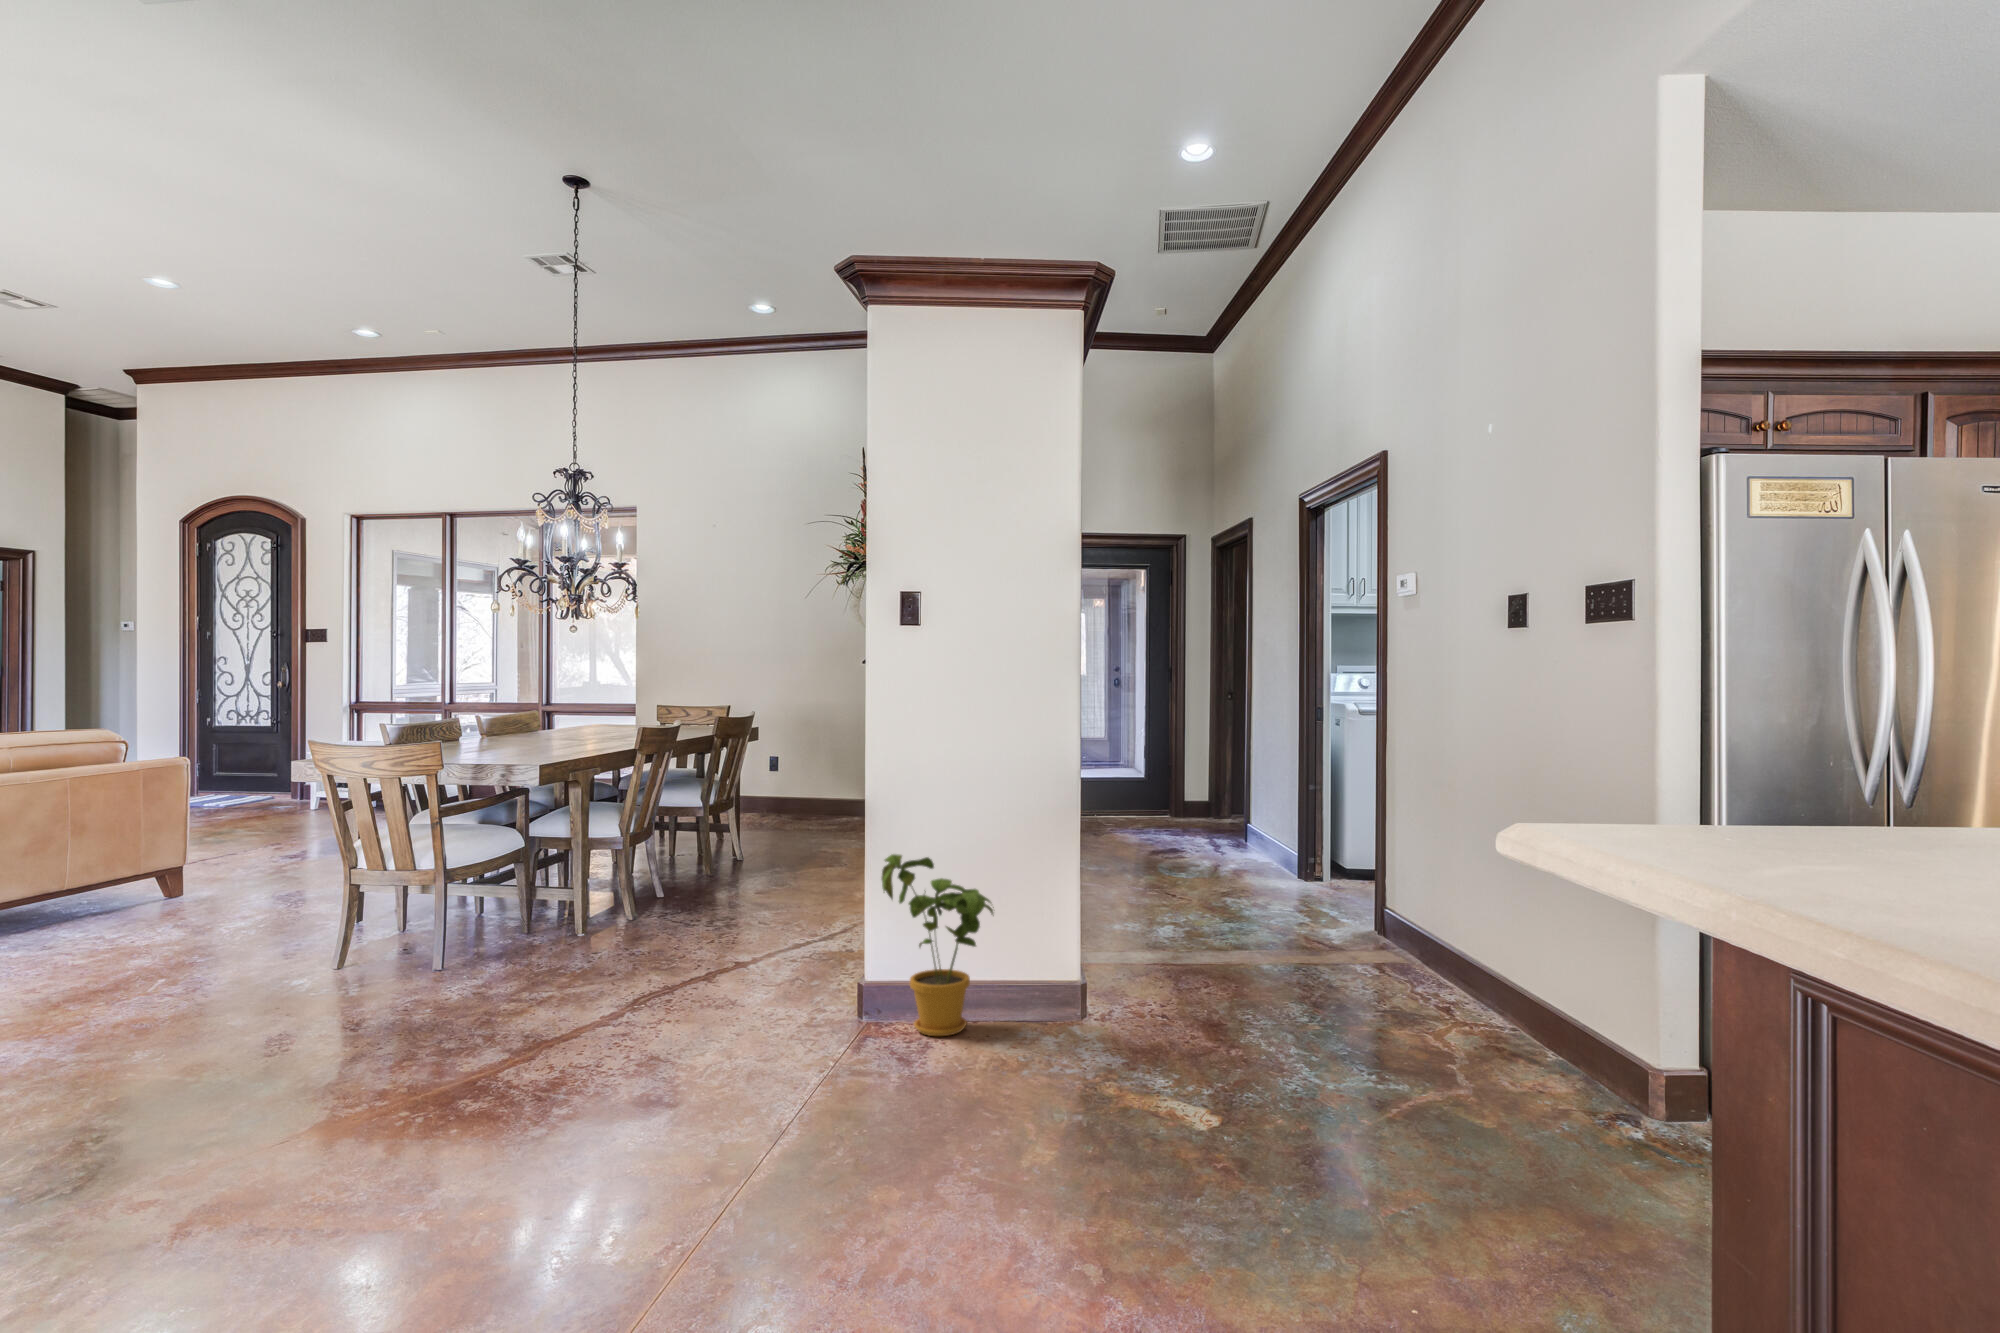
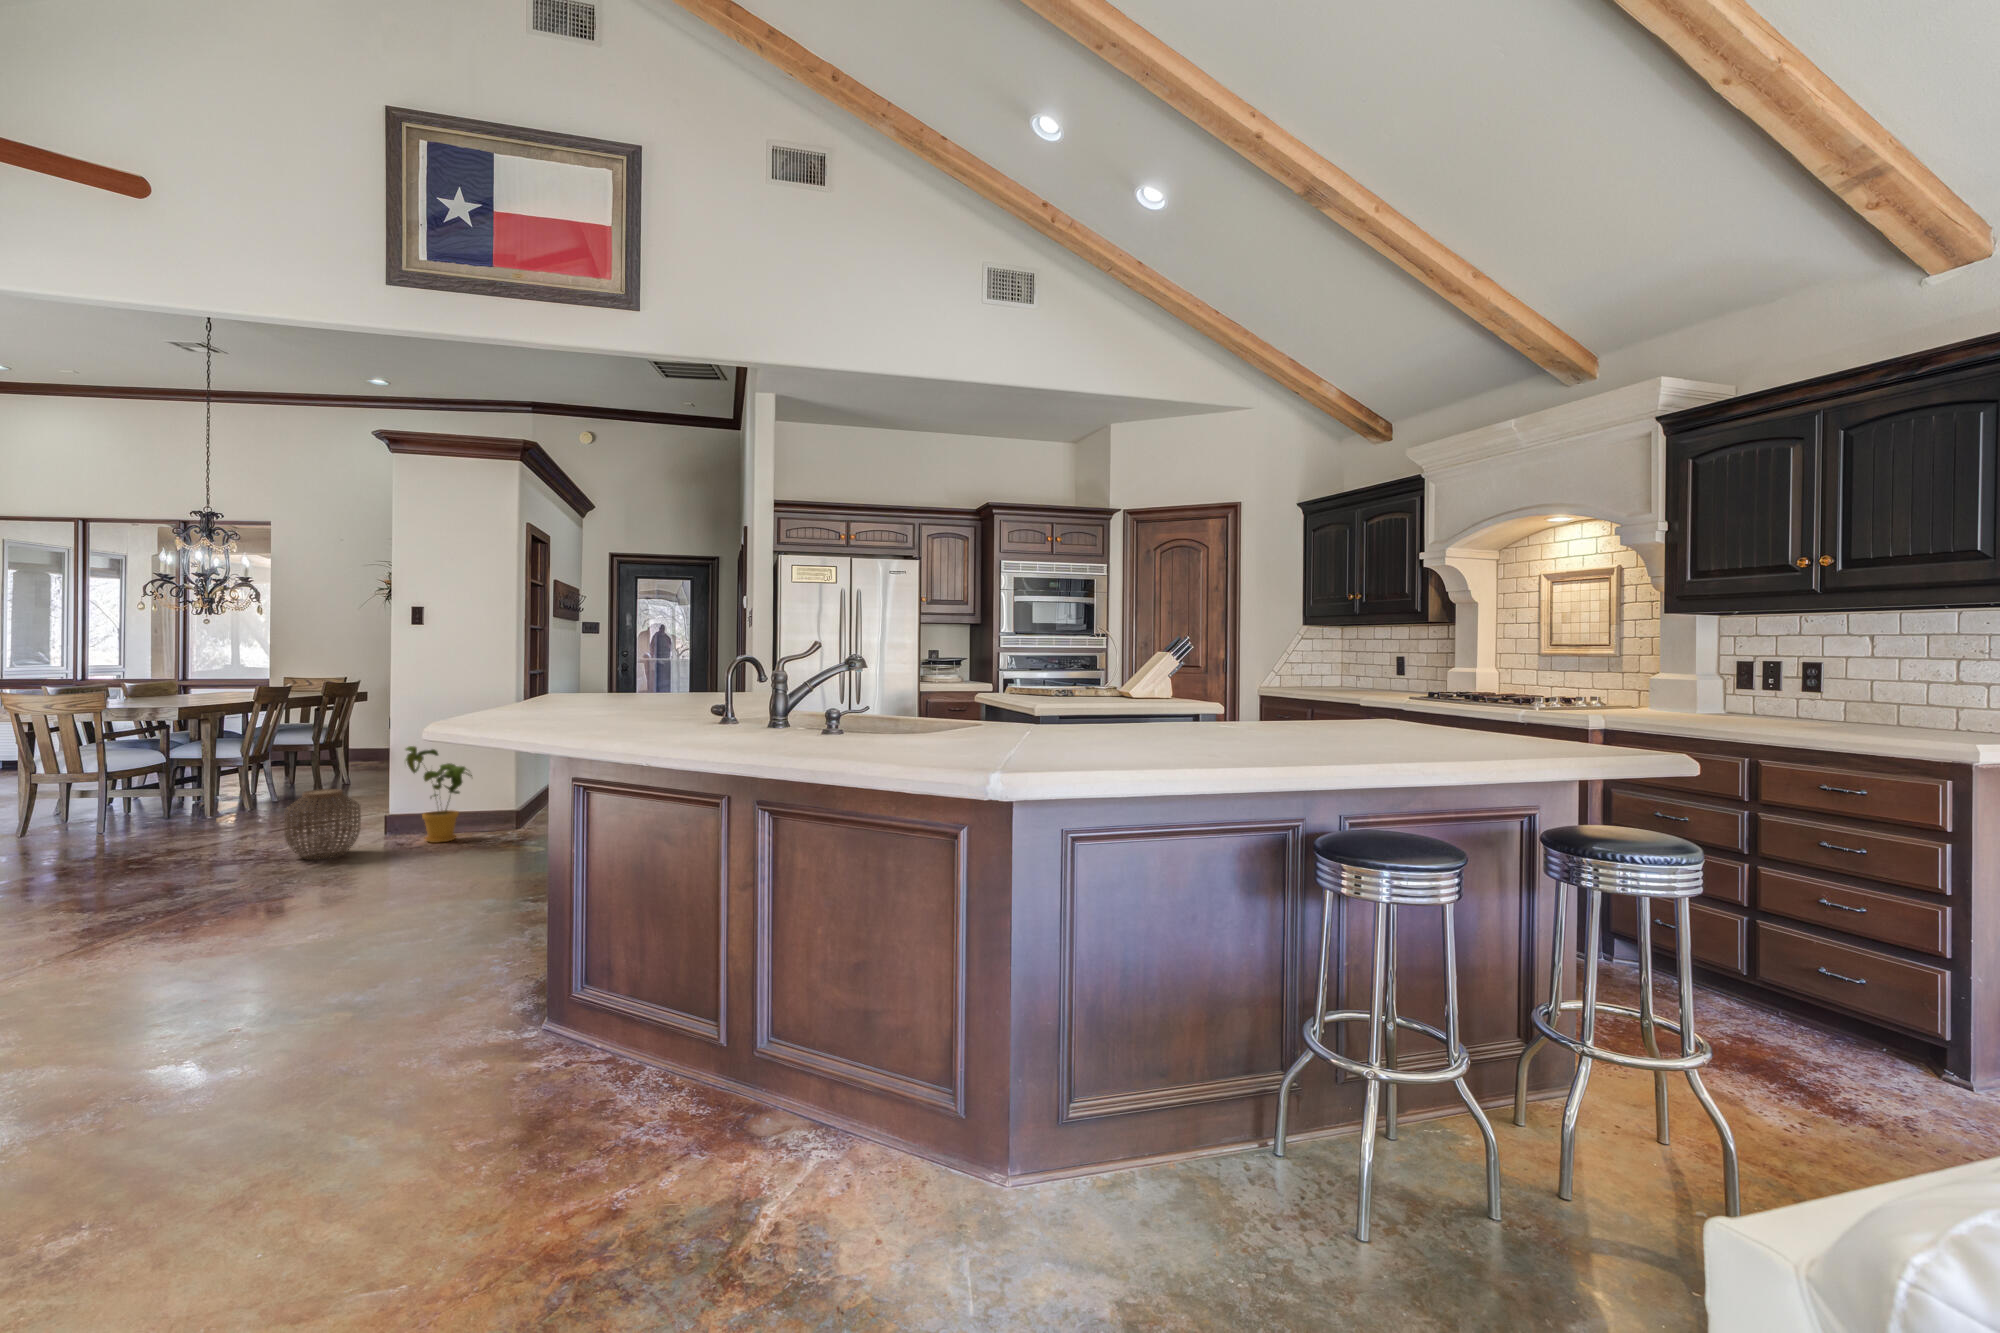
woven basket: none [696,936,818,1077] -> present [284,789,361,860]

